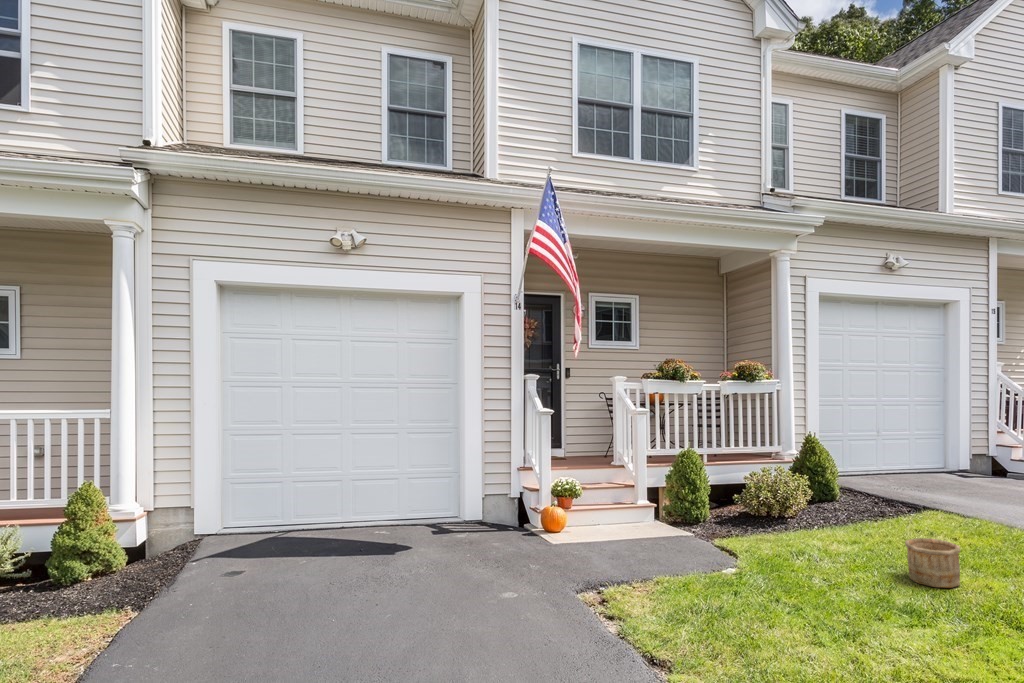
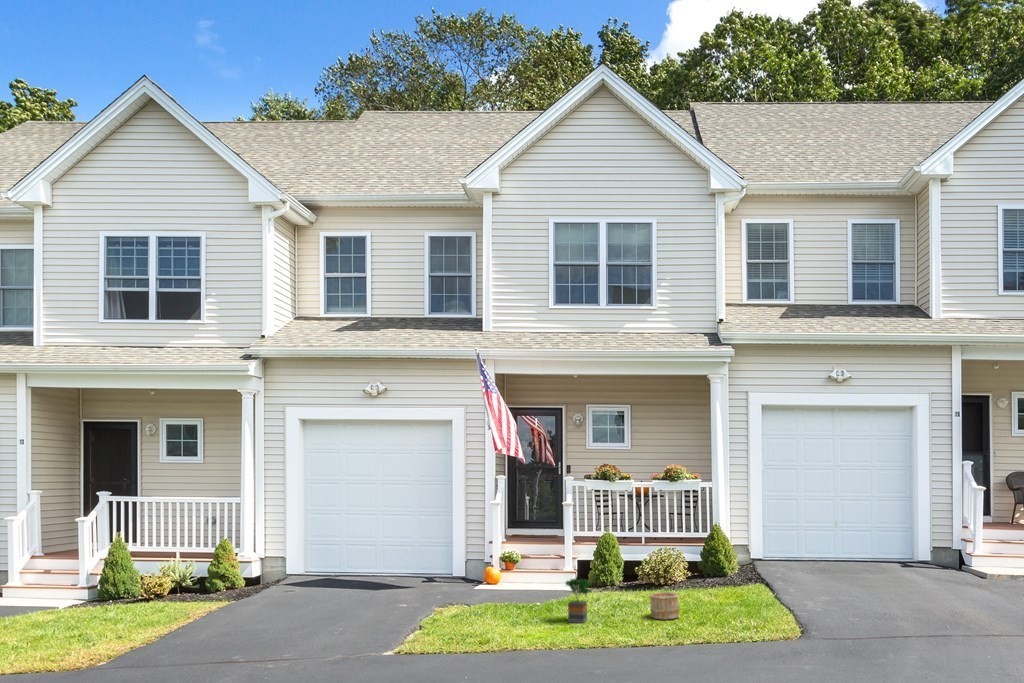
potted tree: none [805,530,868,612] -> present [566,578,591,623]

